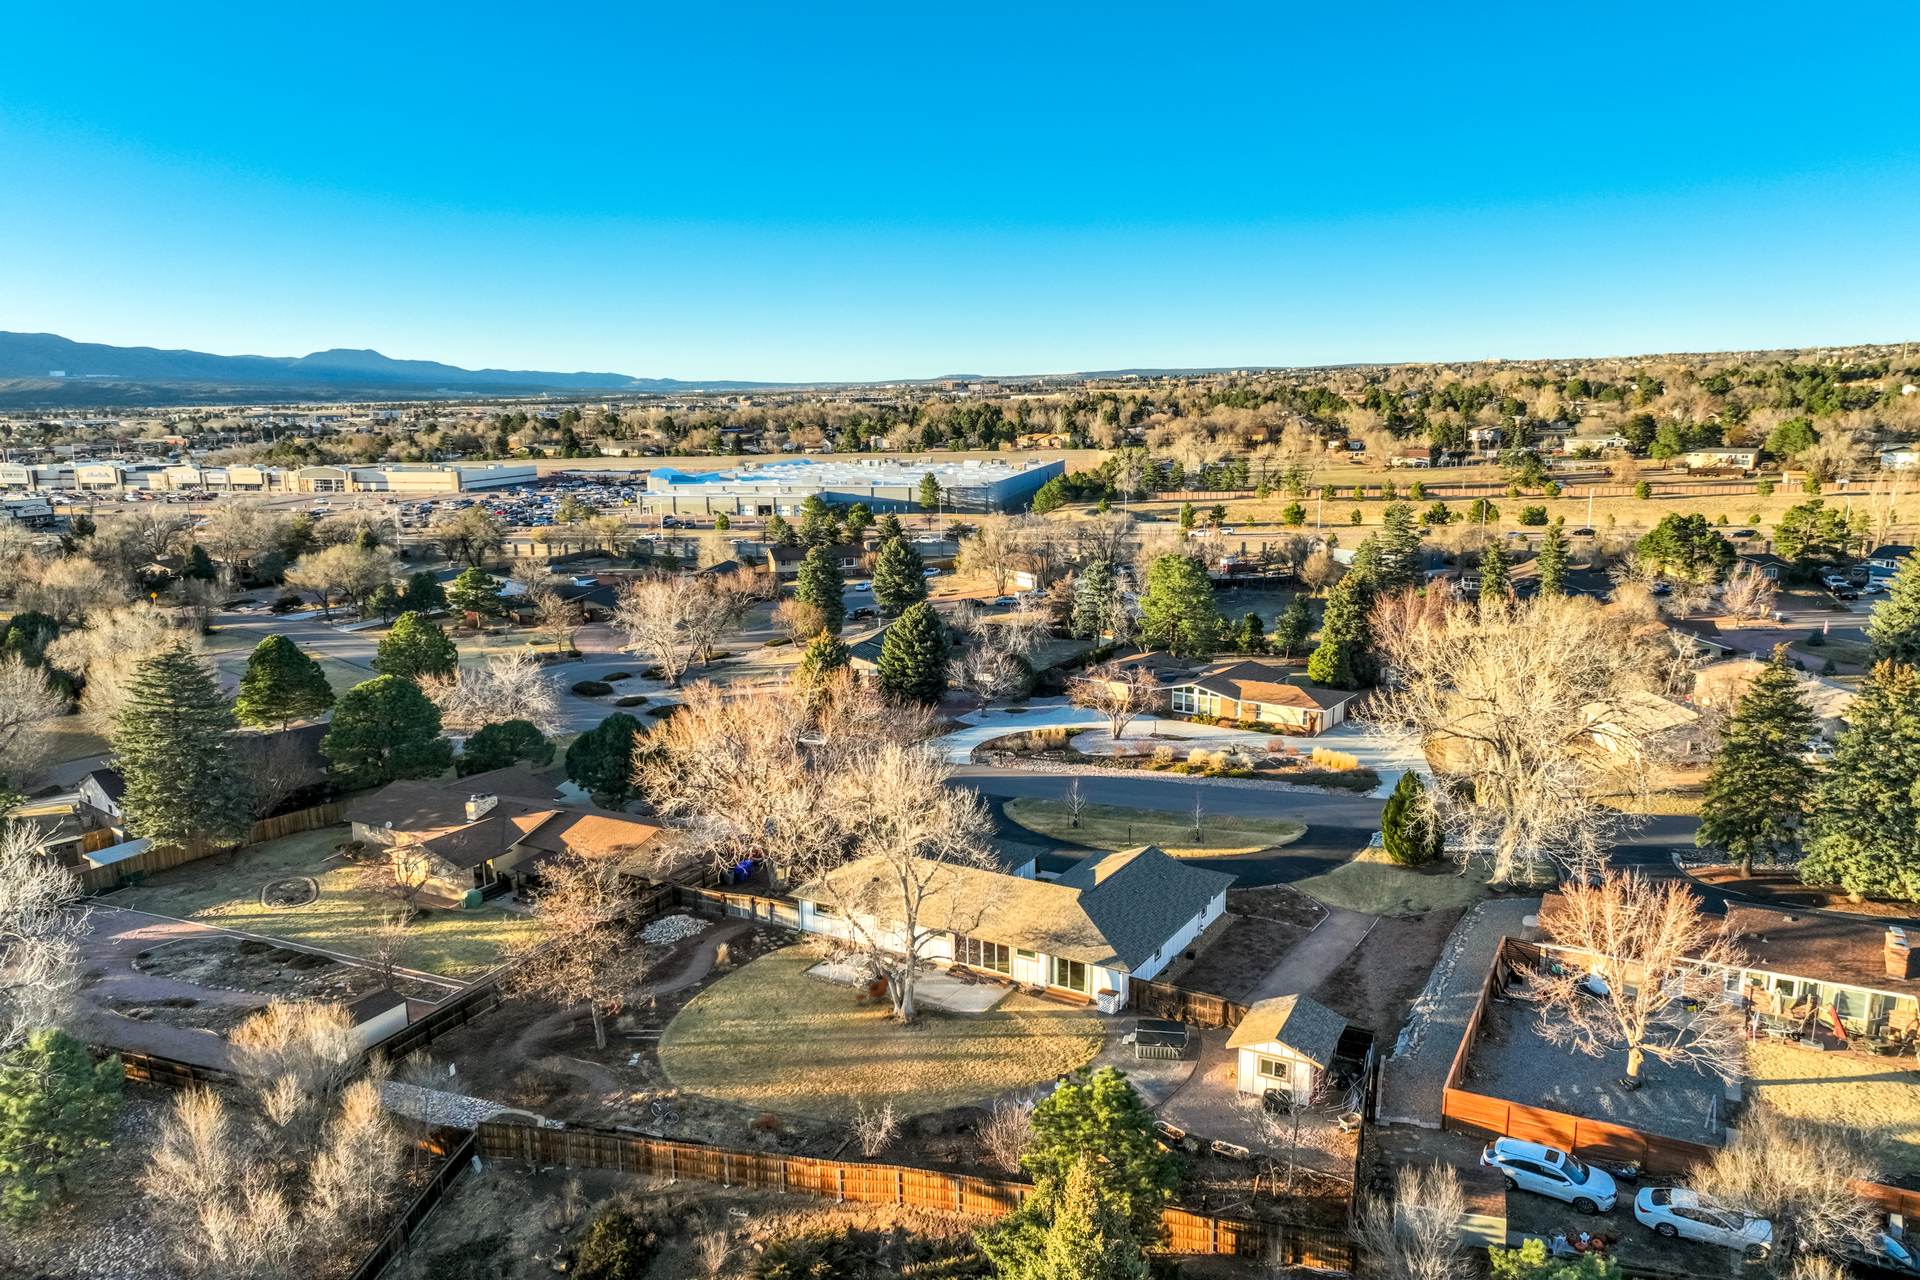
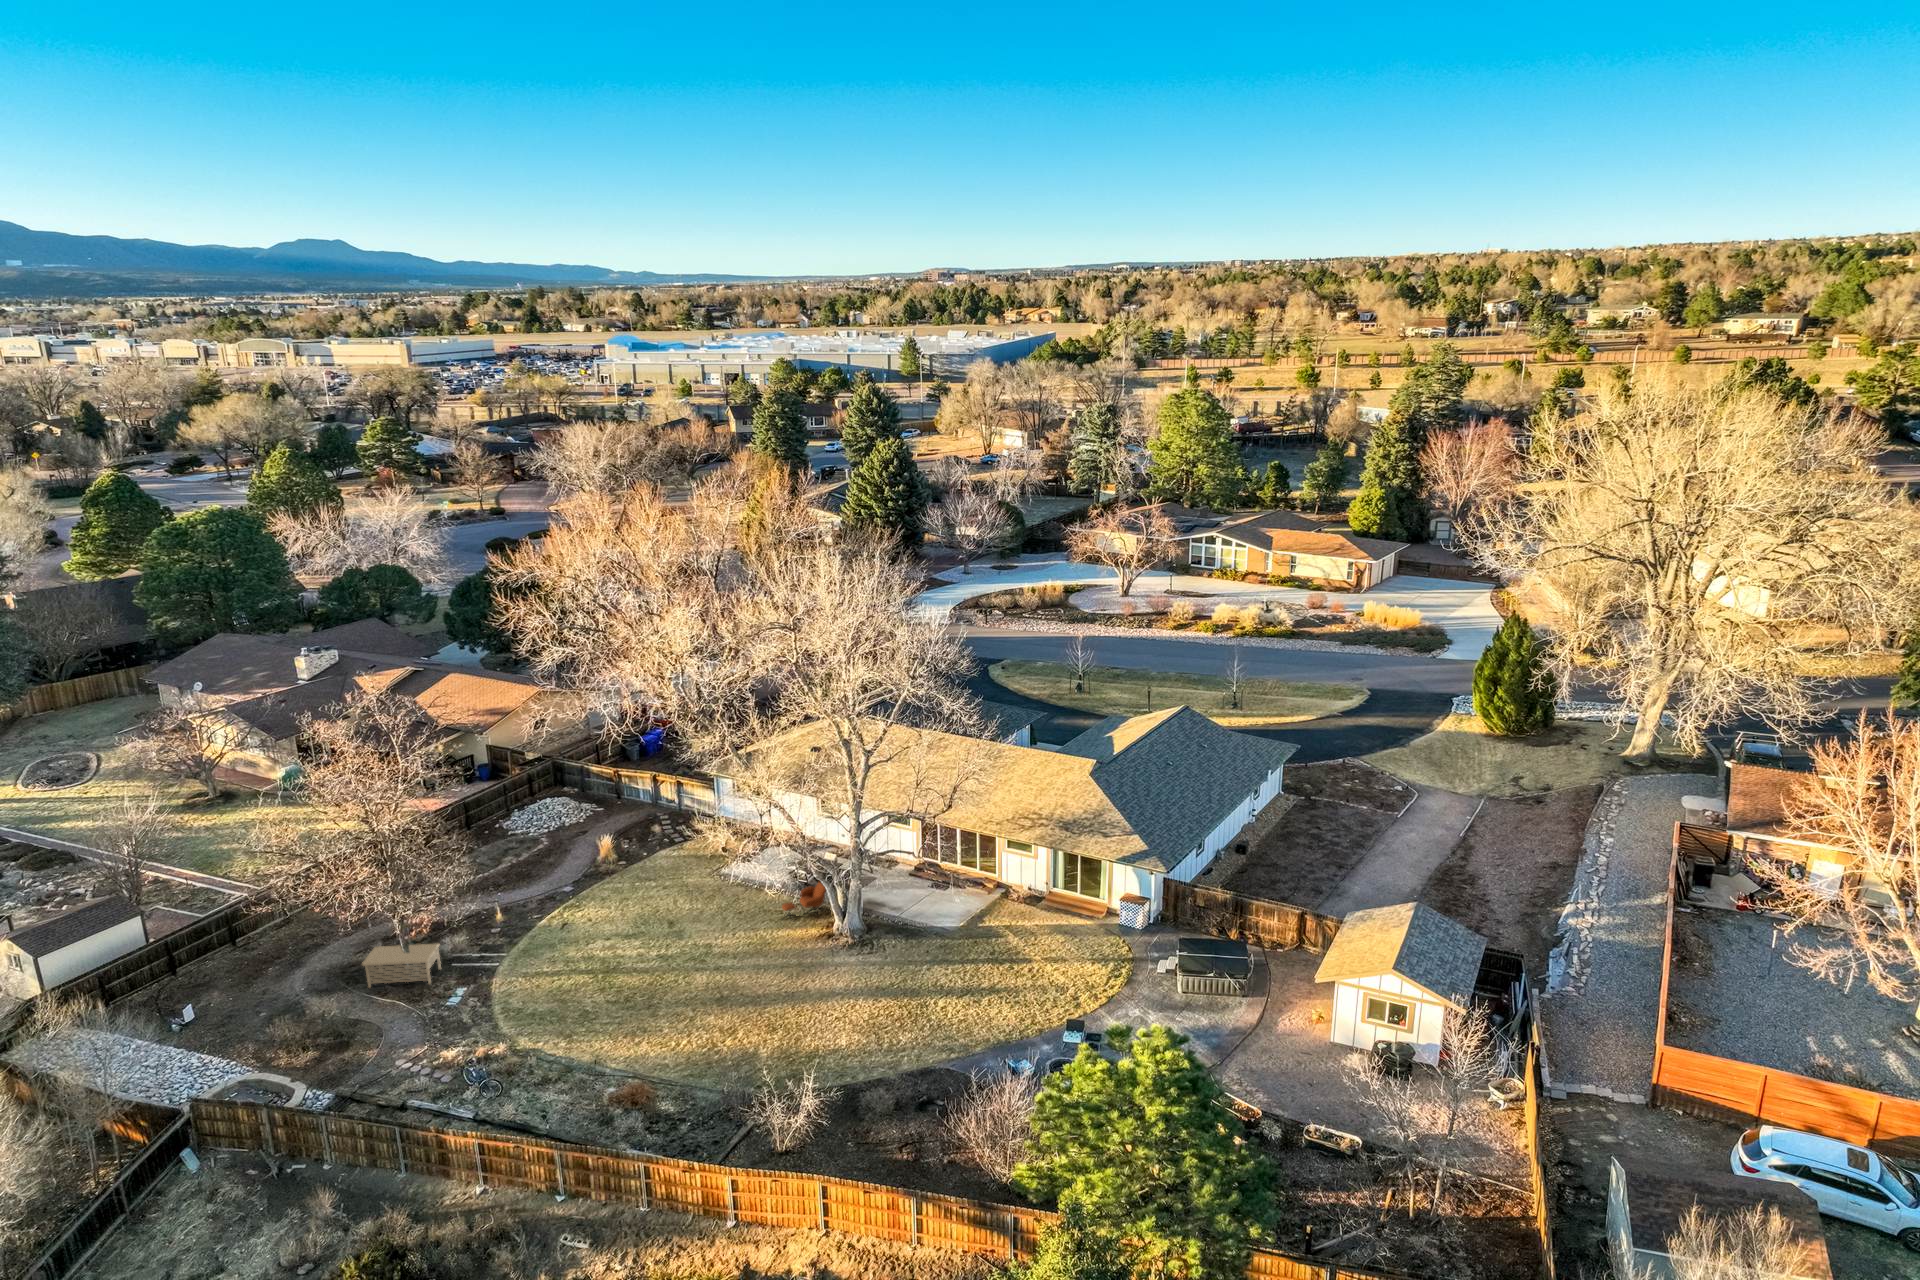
storage bench: none [567,1023,619,1054] -> present [362,943,441,987]

